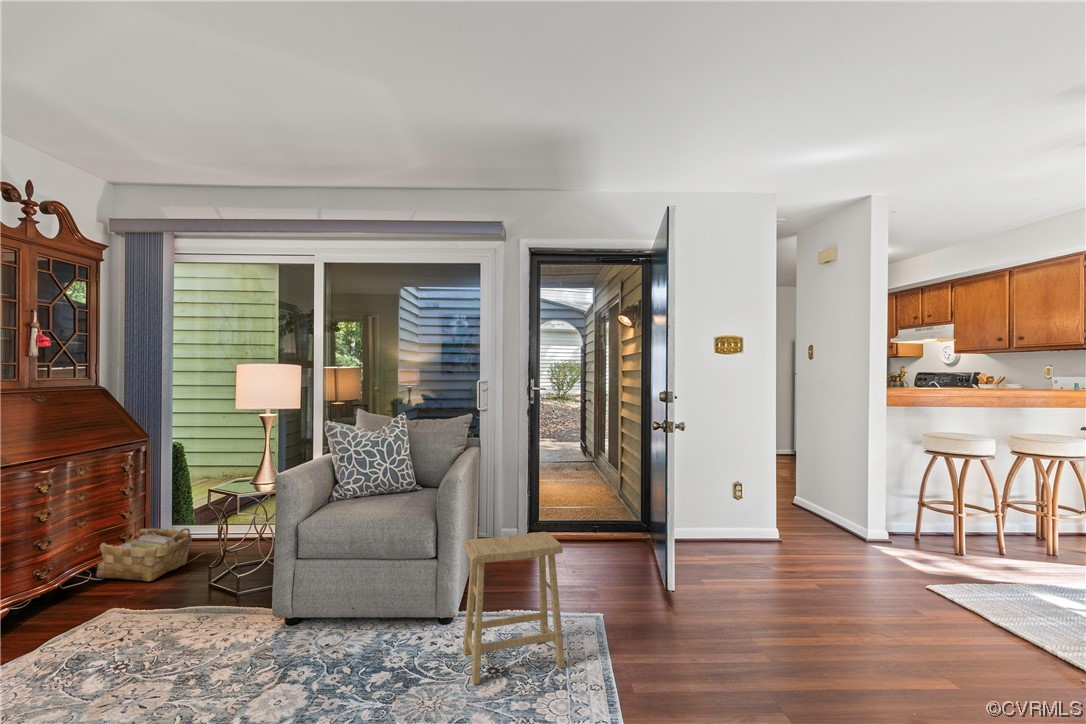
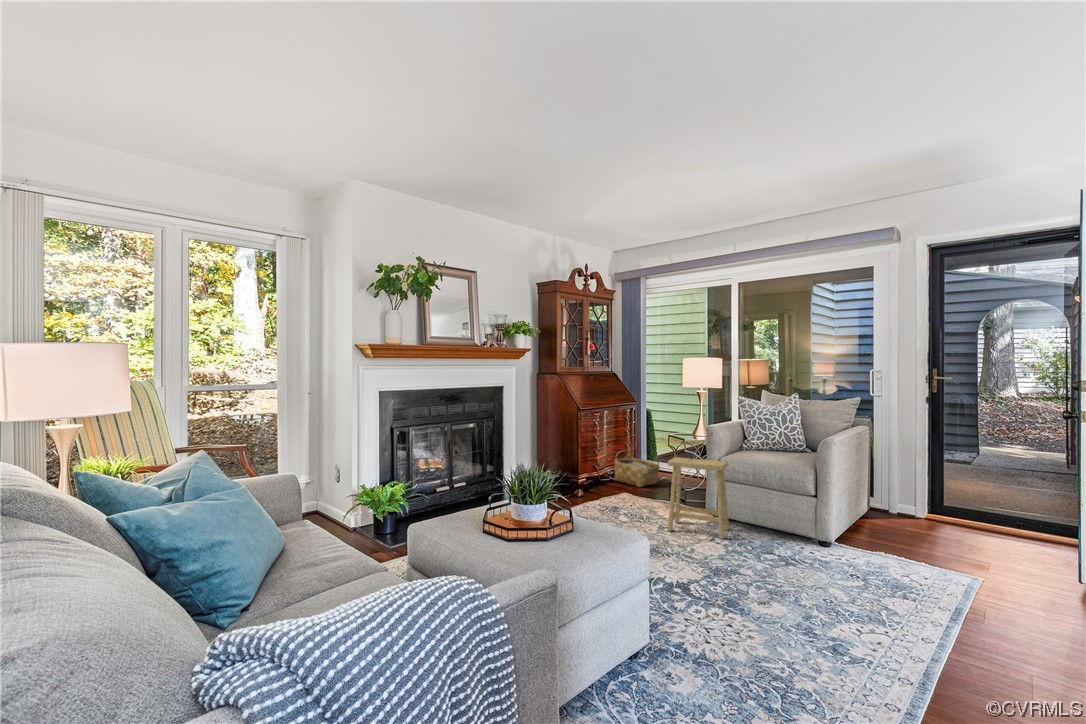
footstool: present [463,532,565,685] -> present [668,457,729,539]

